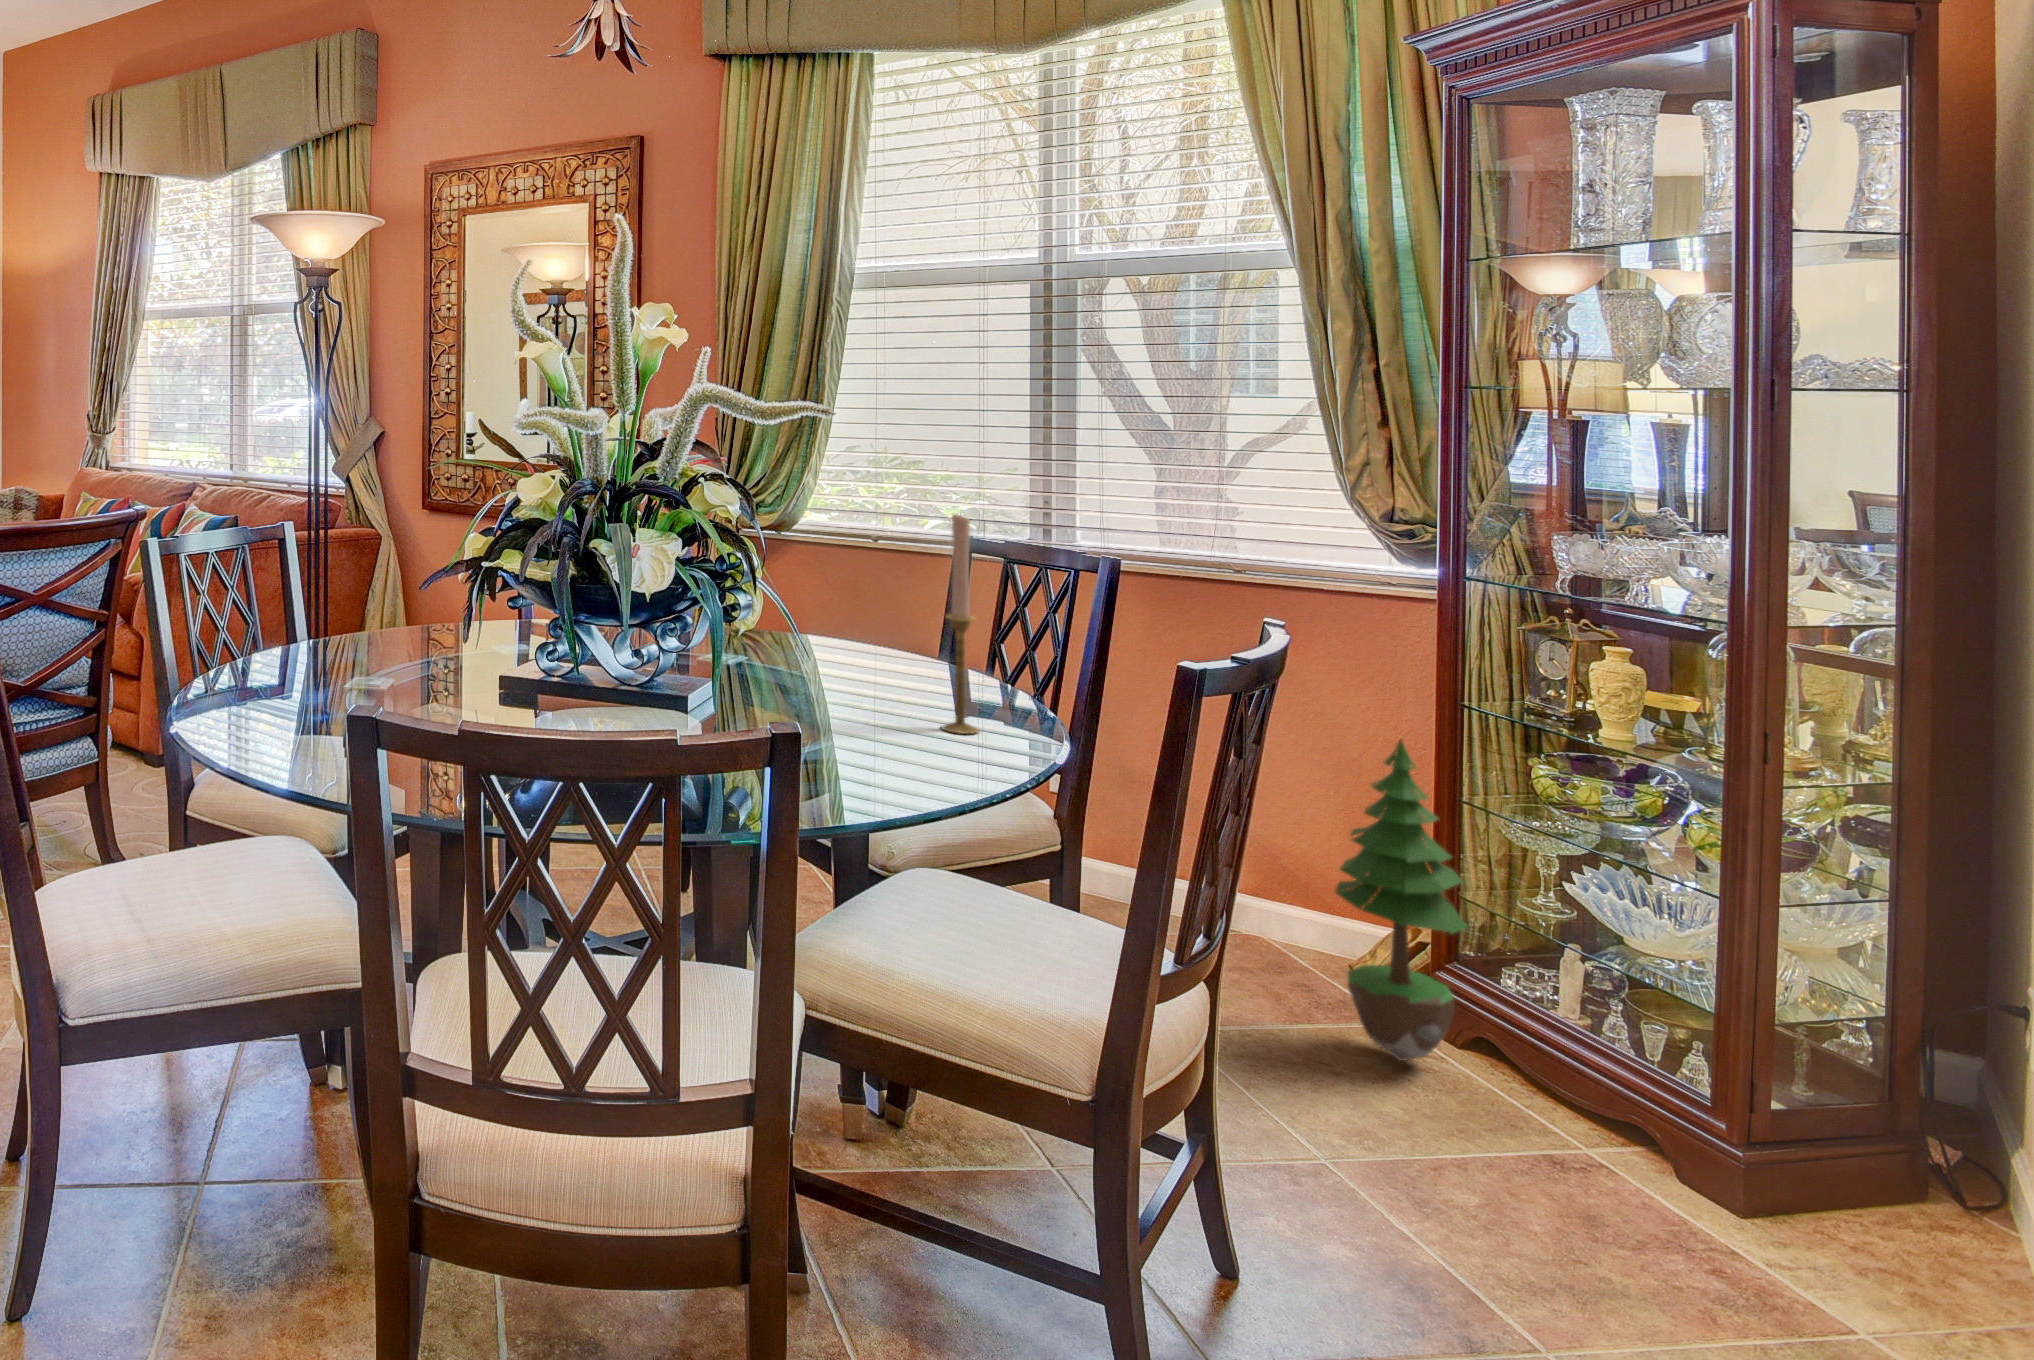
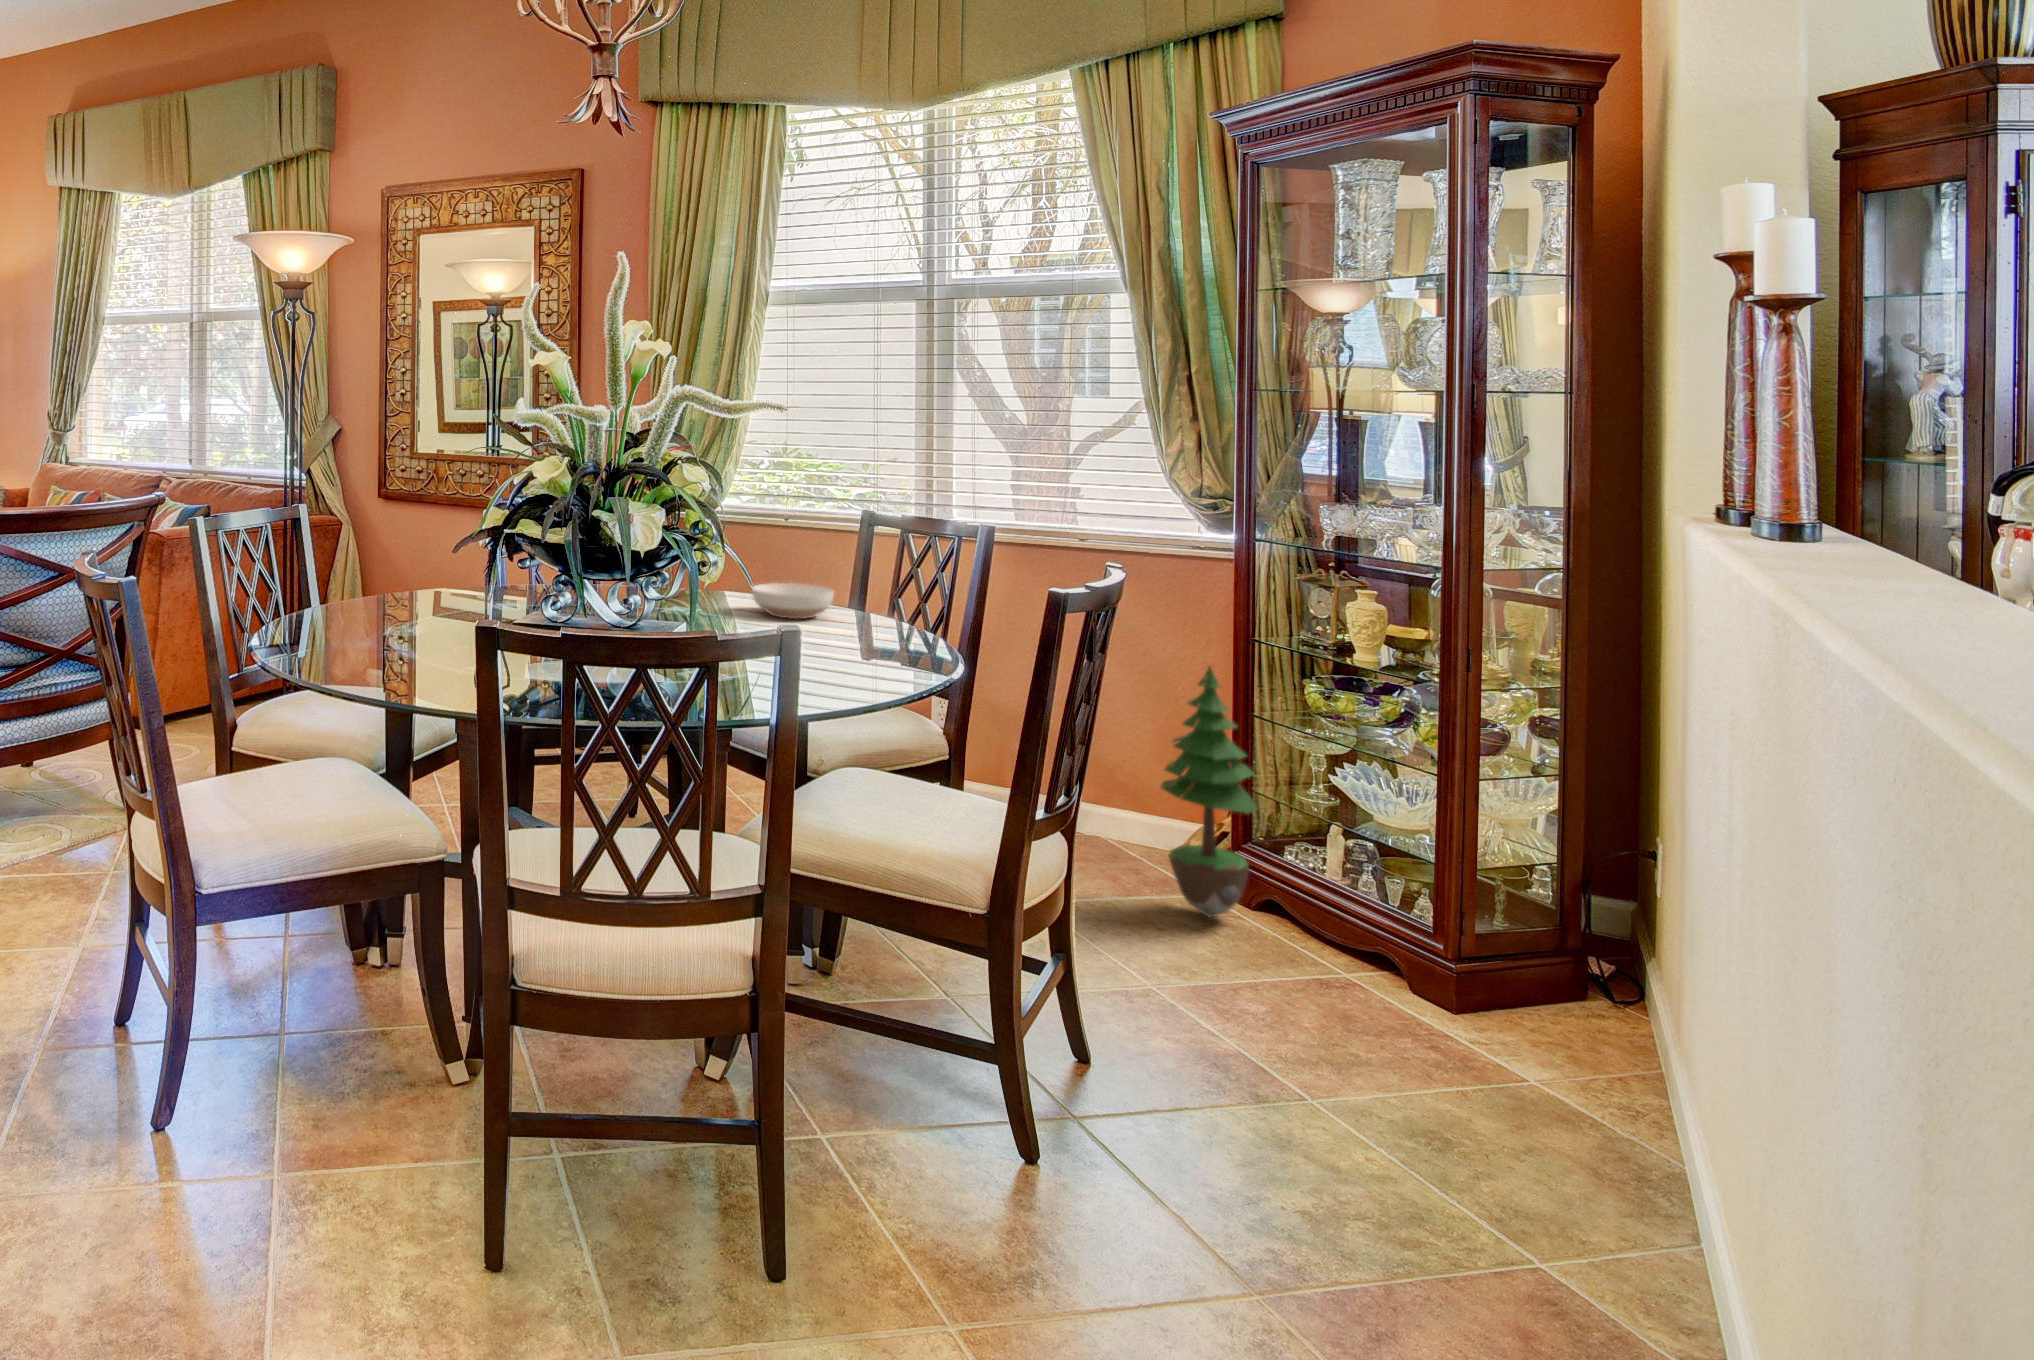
candlestick: present [942,514,979,734] -> none [868,486,898,658]
bowl: none [807,625,910,671] -> present [752,583,834,619]

